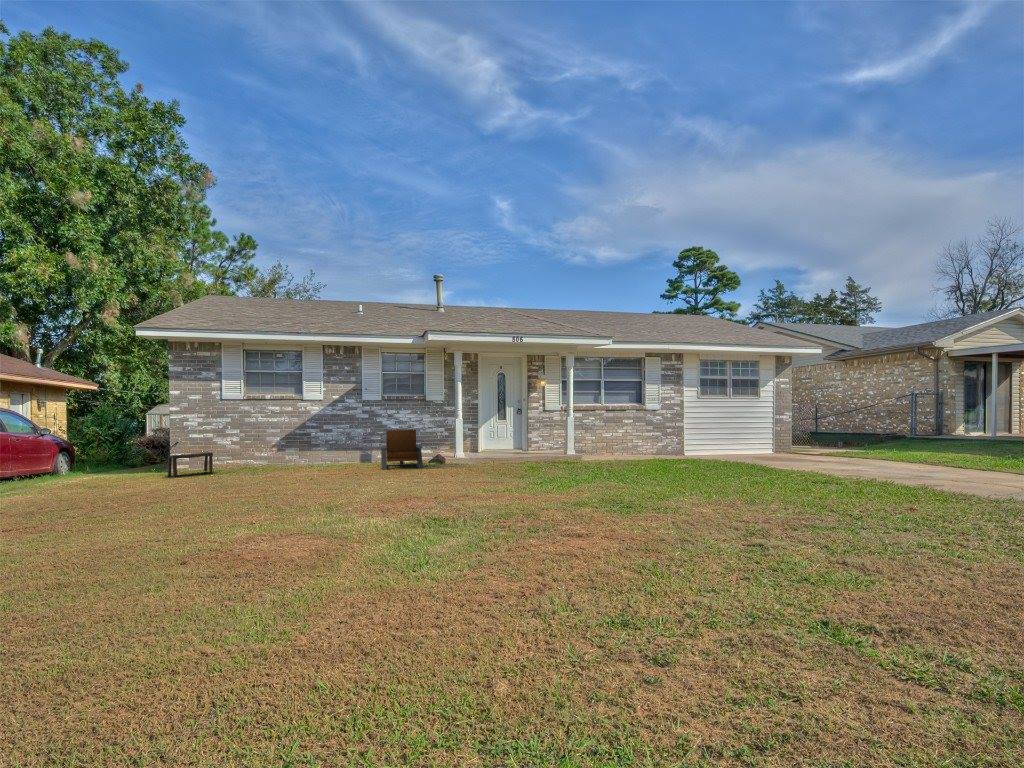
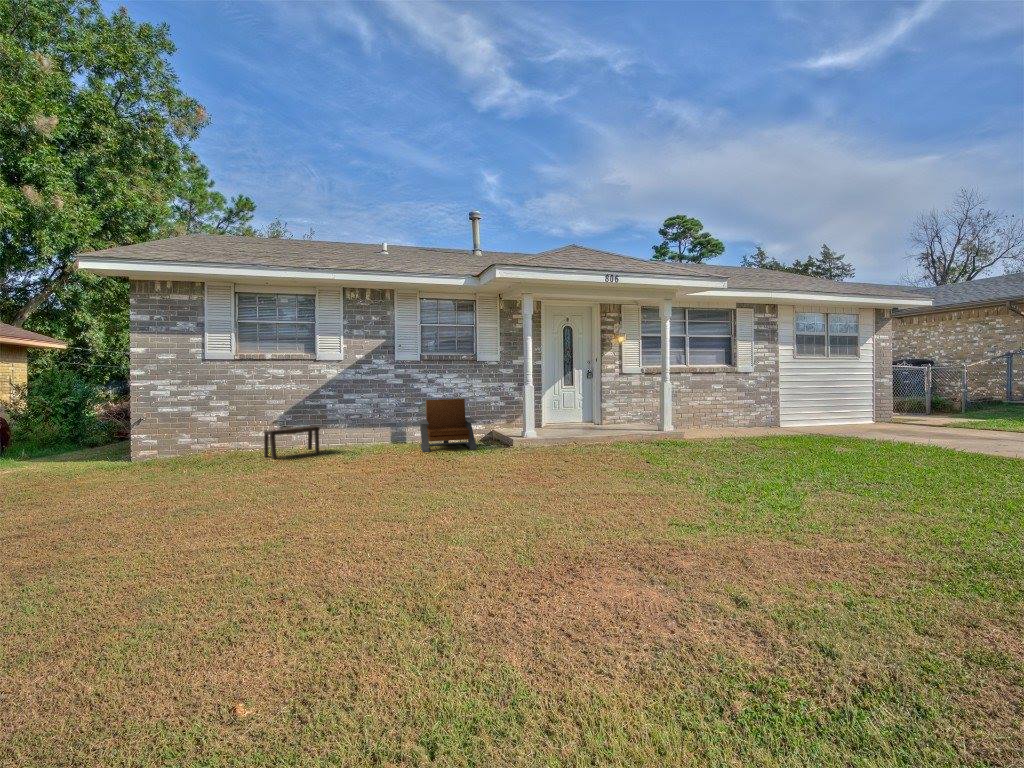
bench: present [168,452,213,477] -> present [264,426,320,459]

